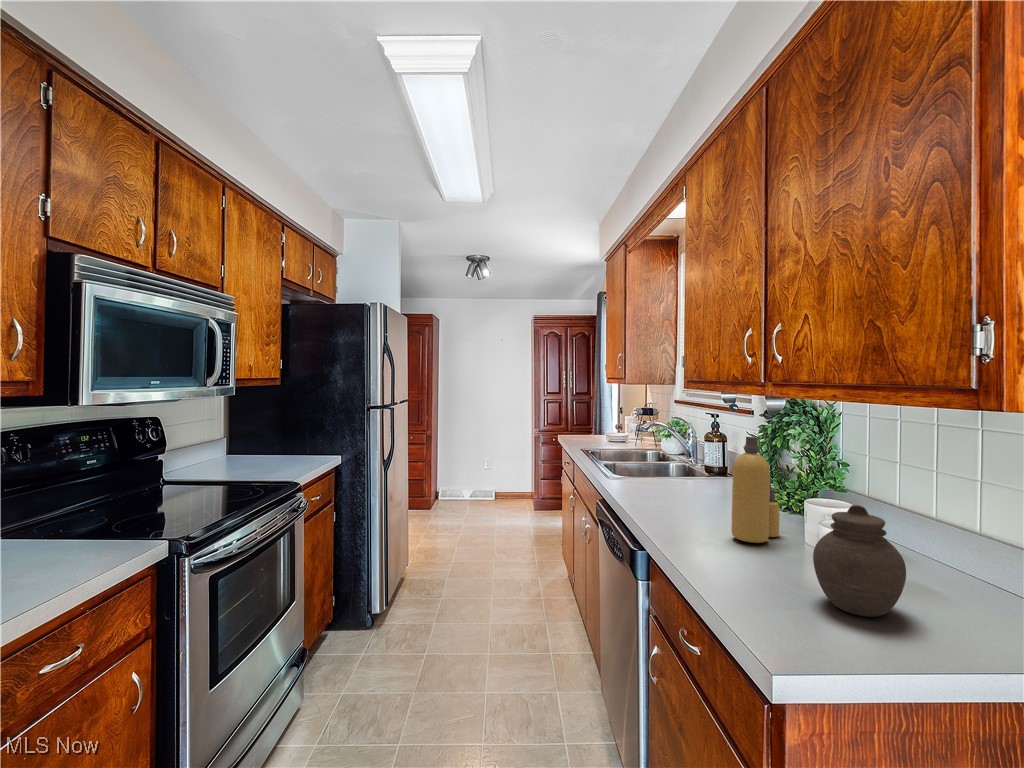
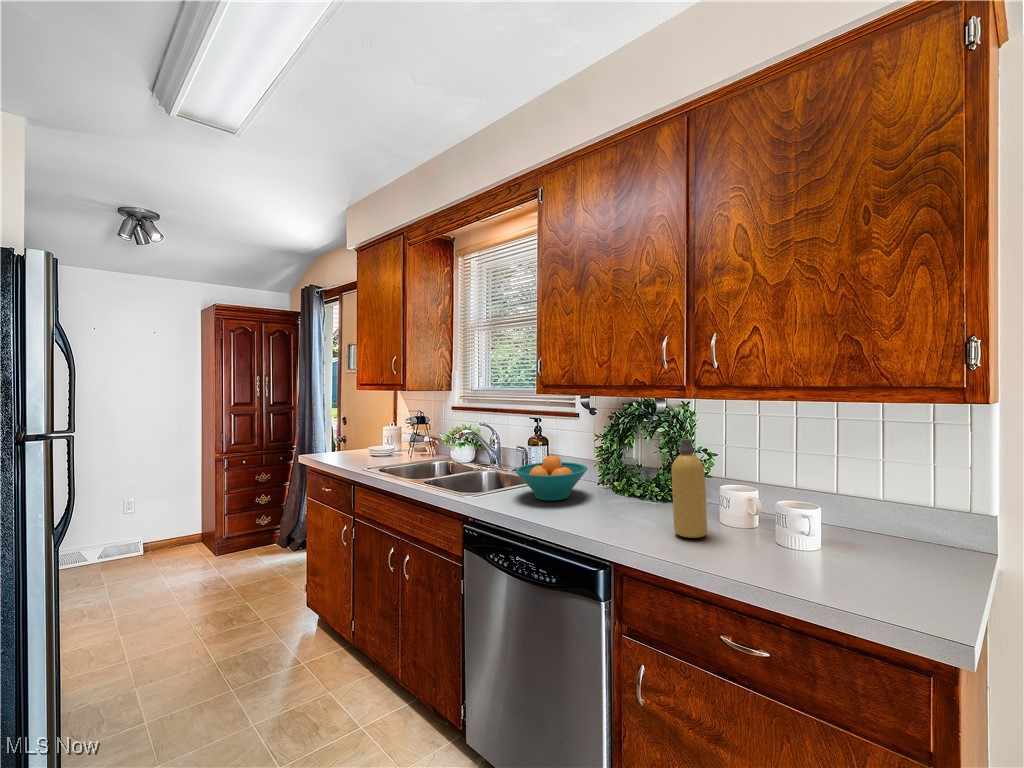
fruit bowl: none [653,448,728,492] -> present [515,455,588,501]
jar: present [813,505,906,617] -> none [814,487,890,577]

